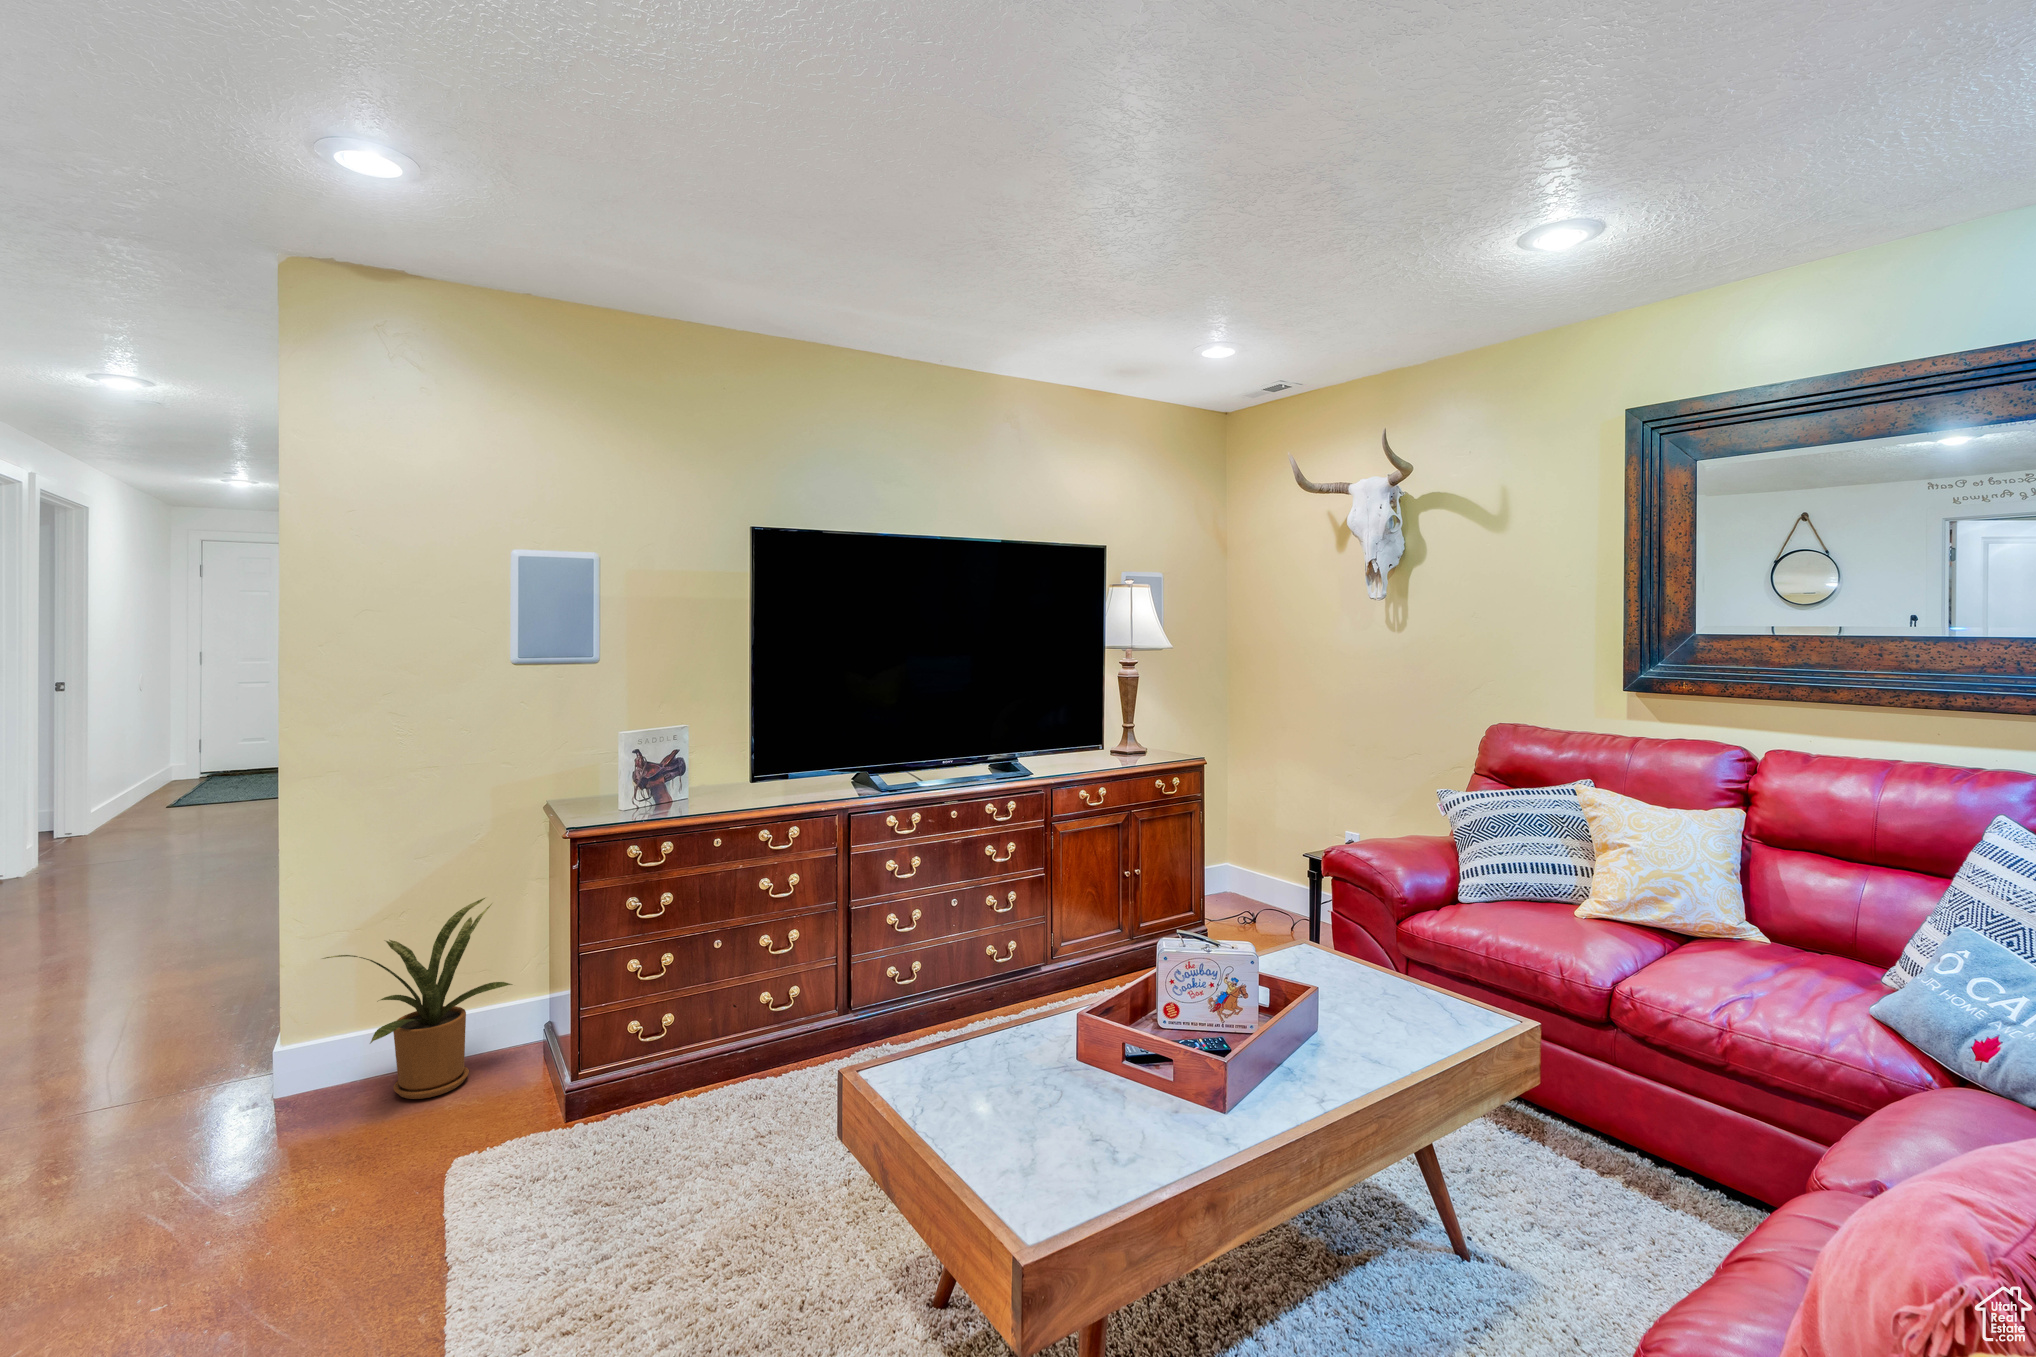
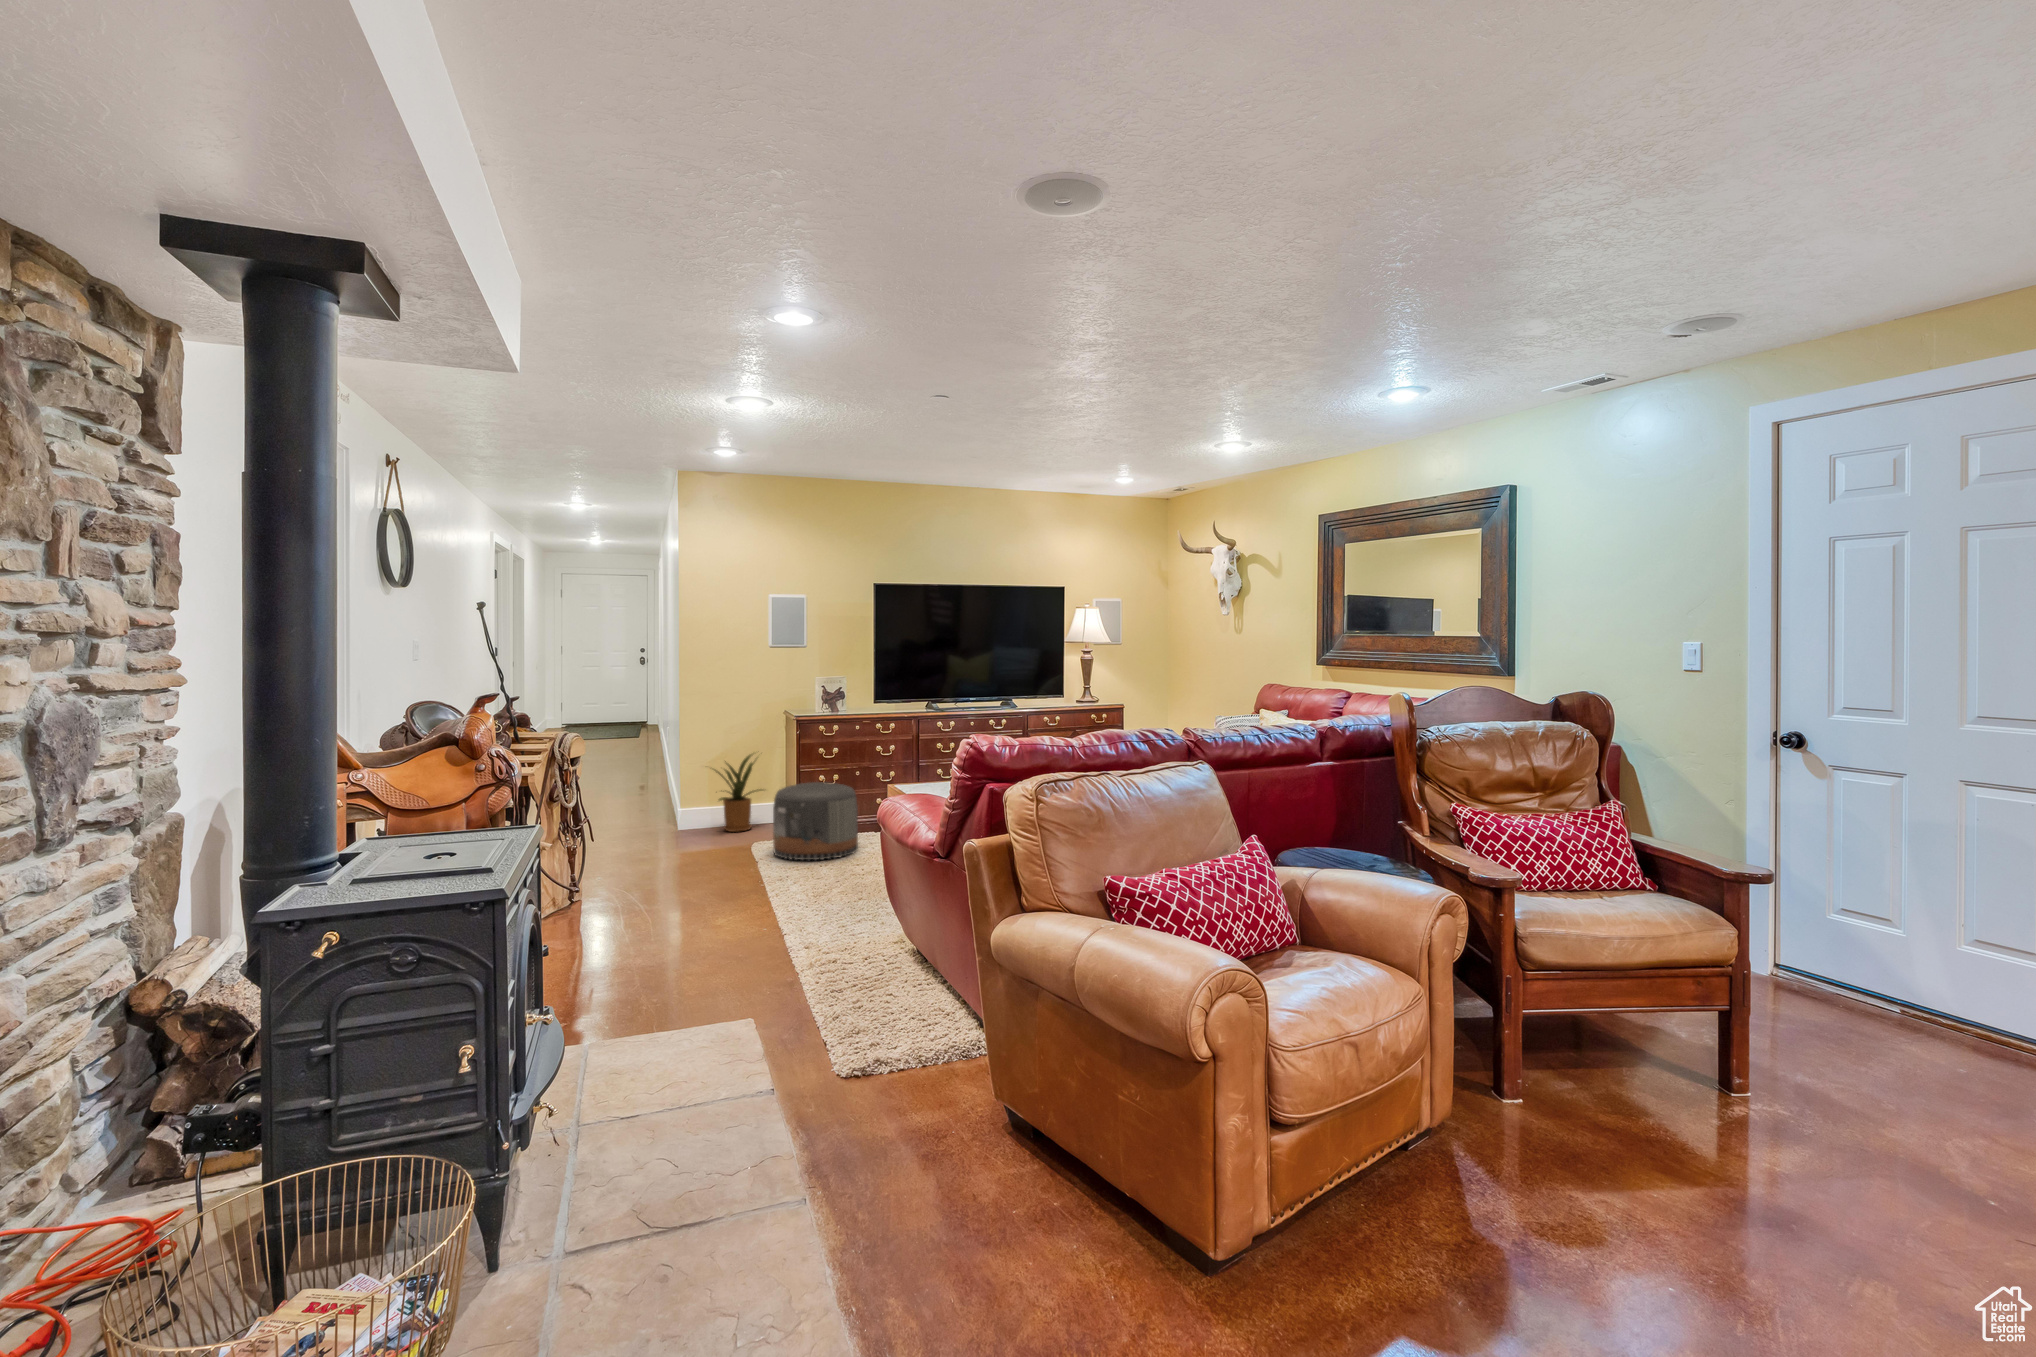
pouf: none [501,996,731,1251] -> present [773,782,858,860]

